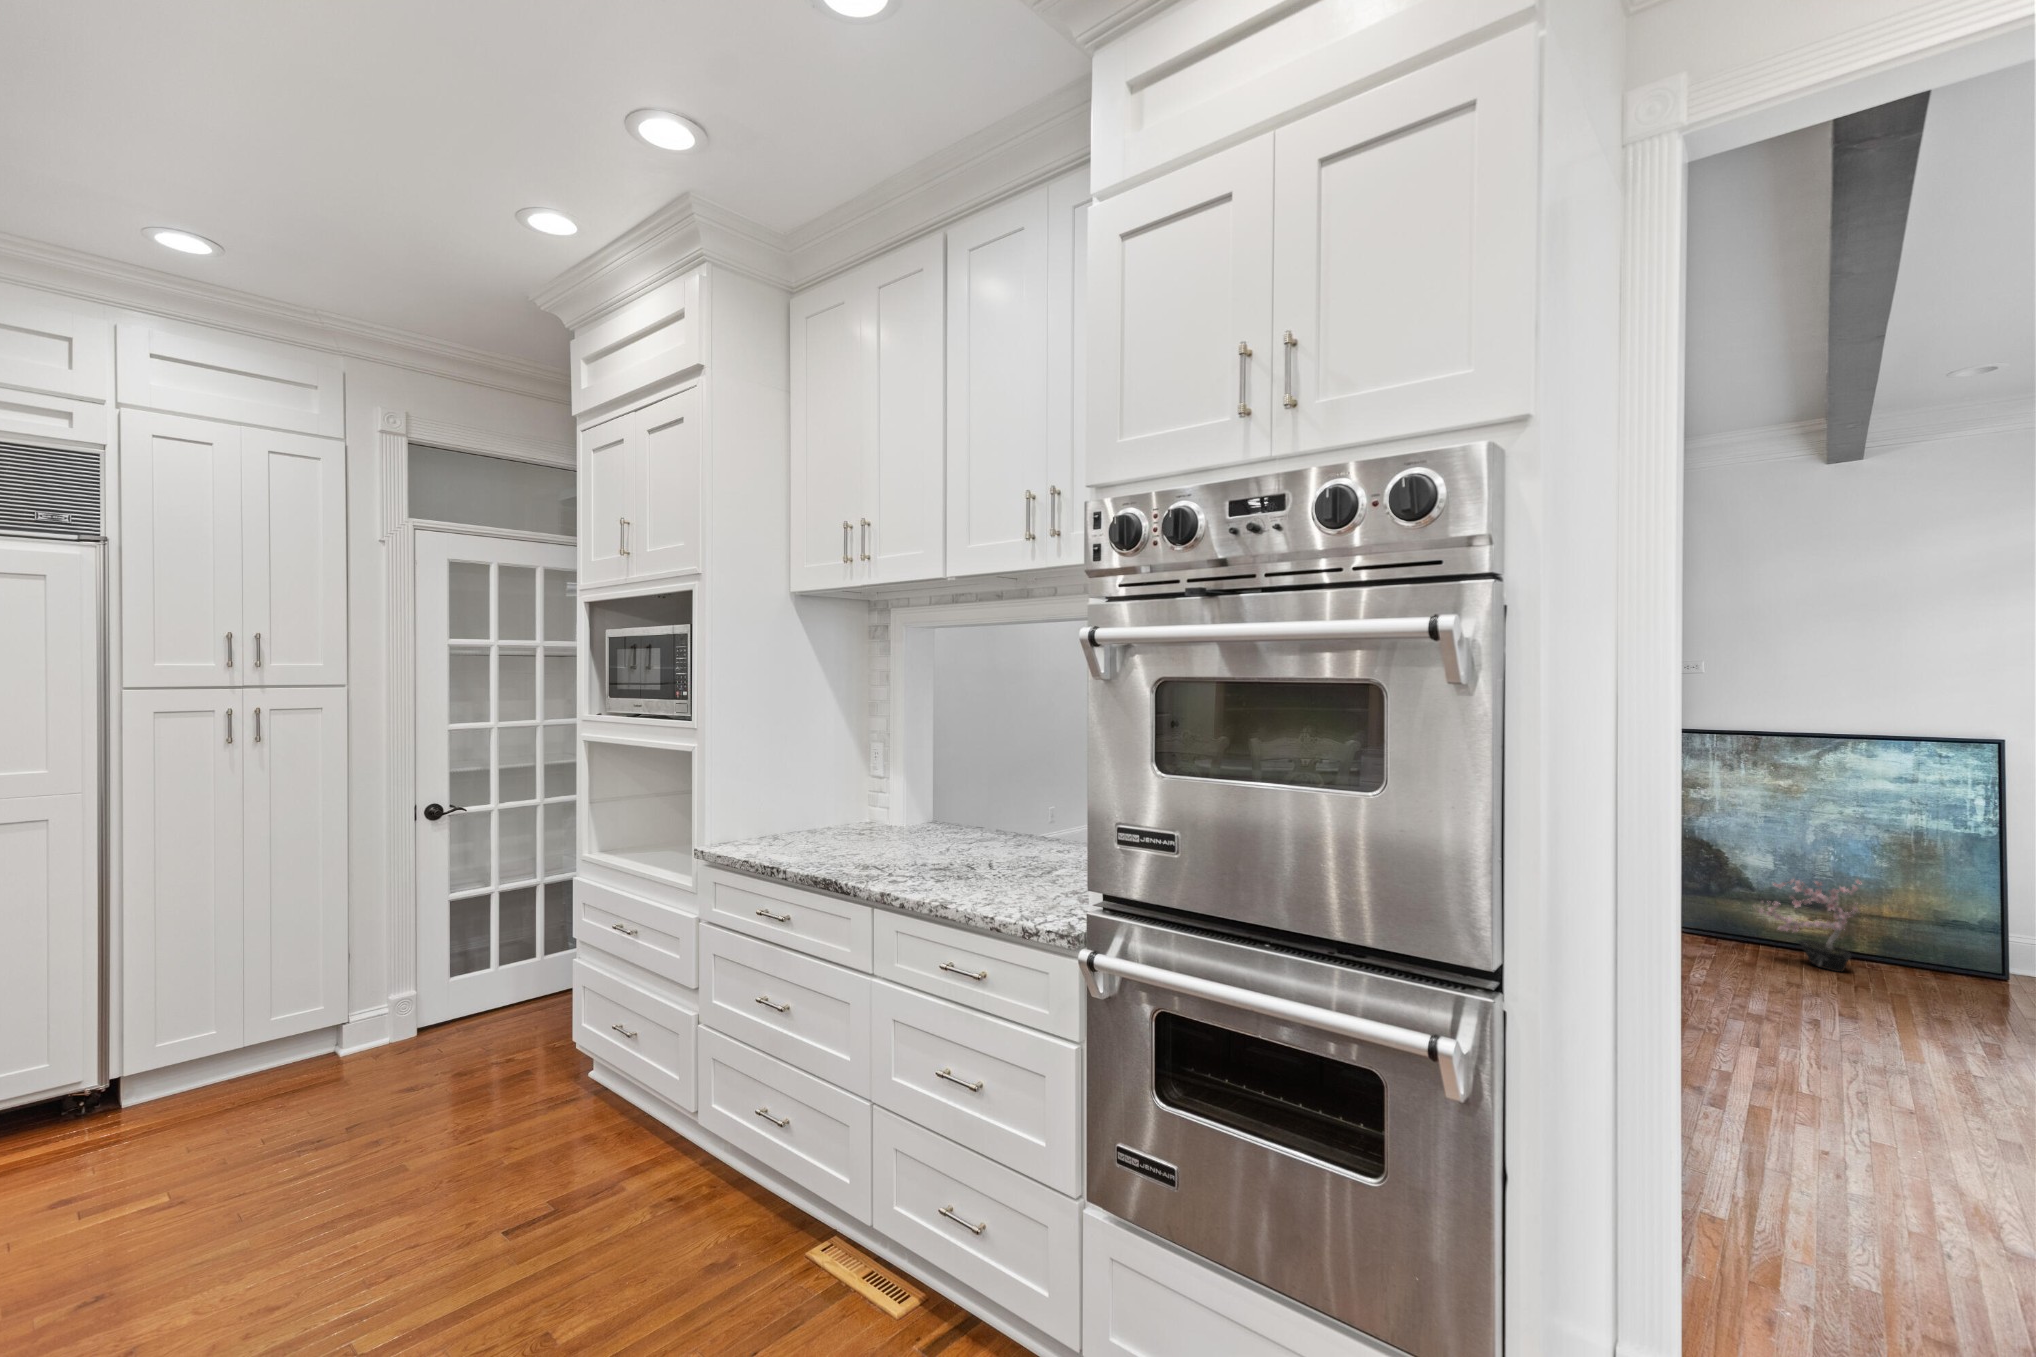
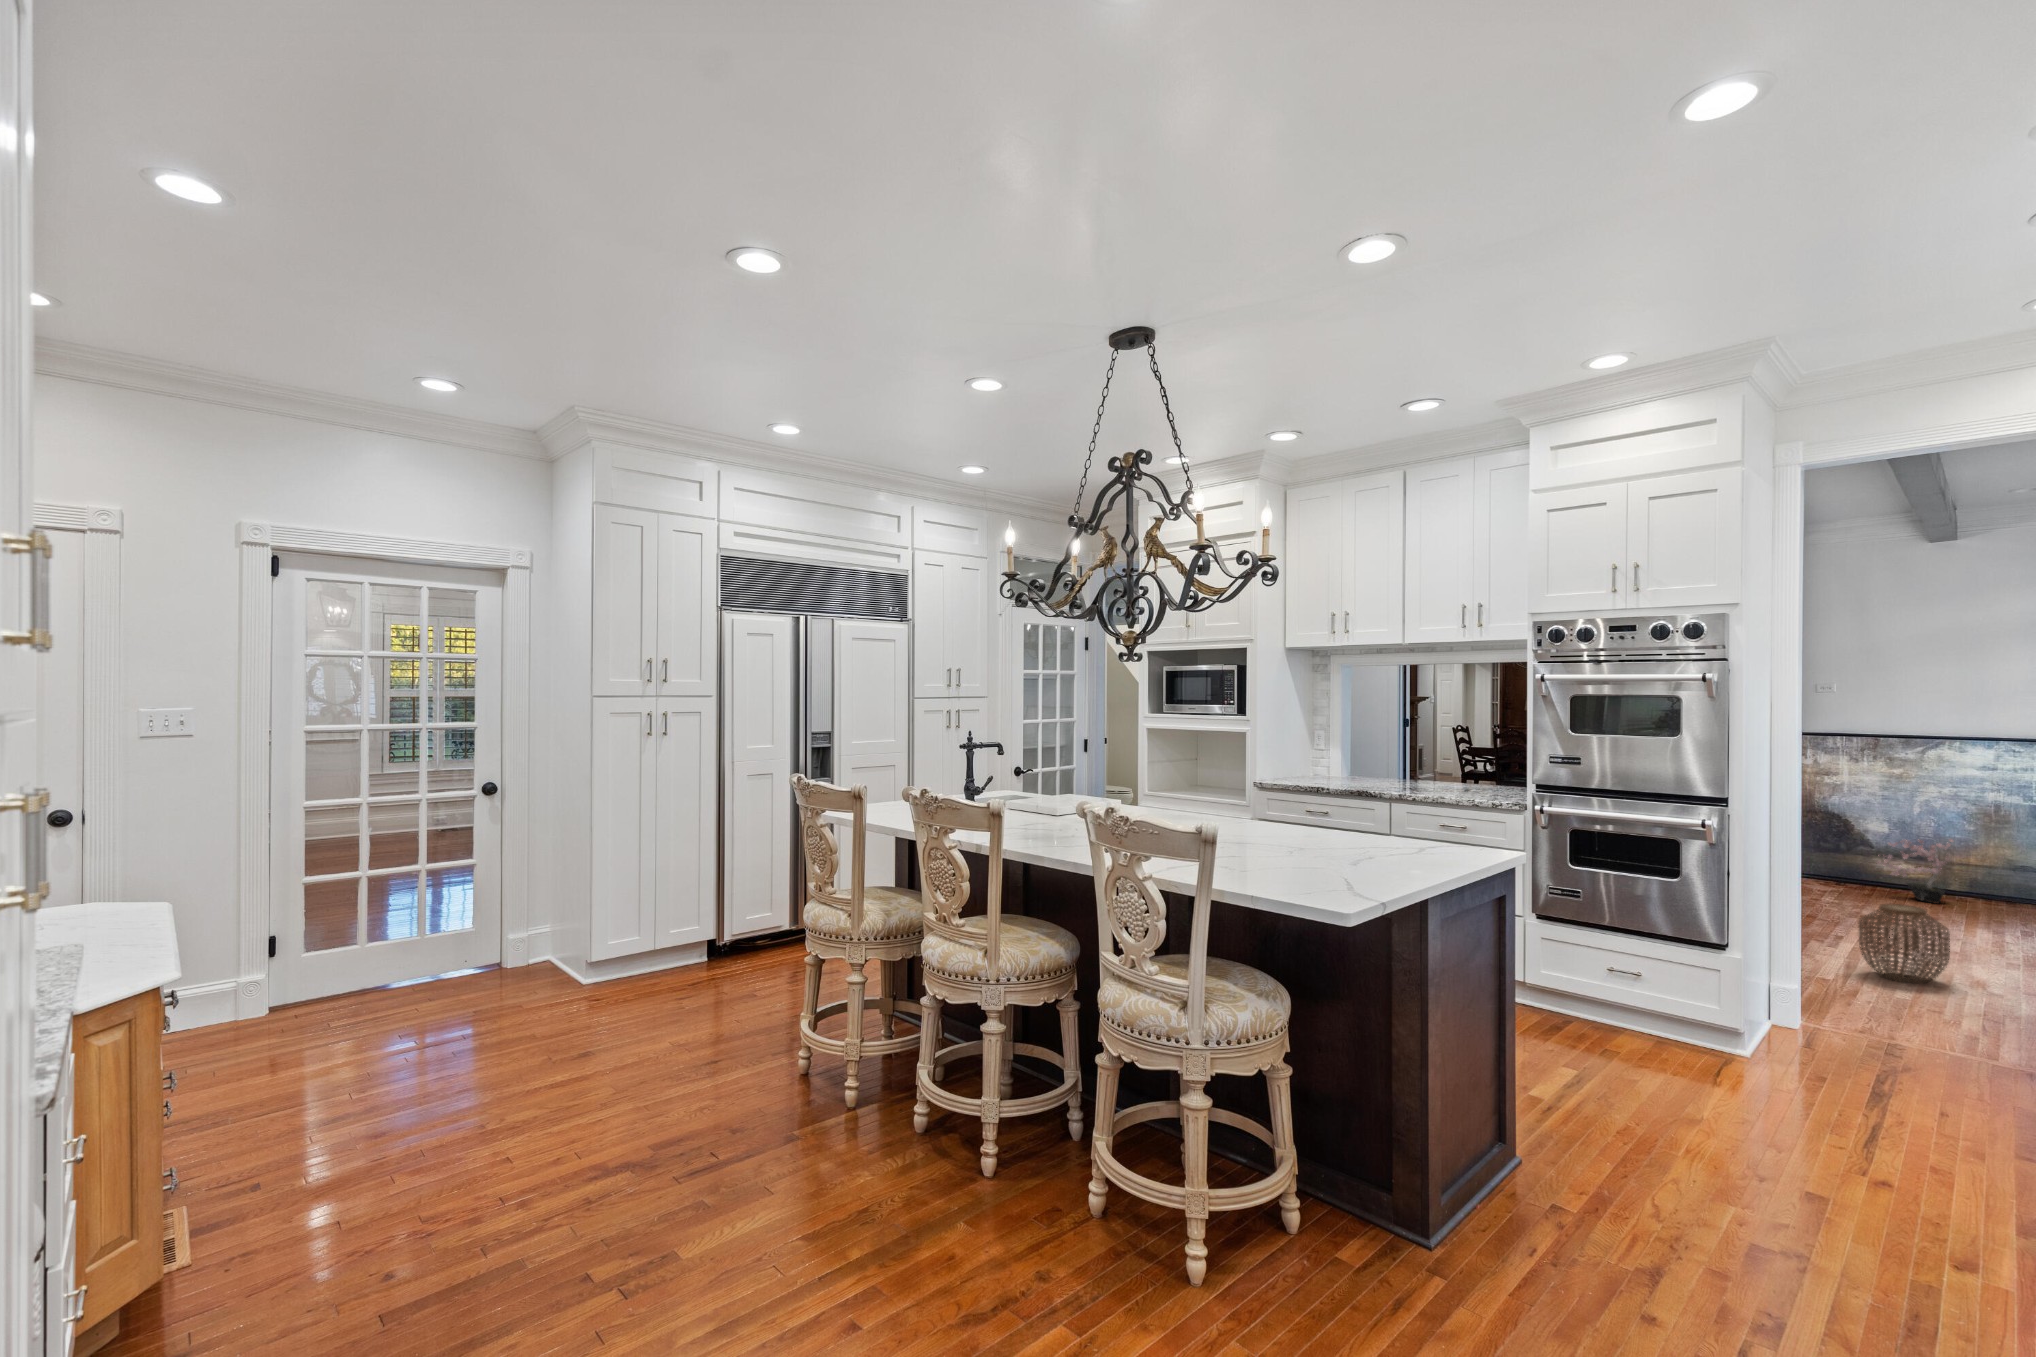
woven basket: none [1765,1047,1928,1205] -> present [1859,904,1950,983]

